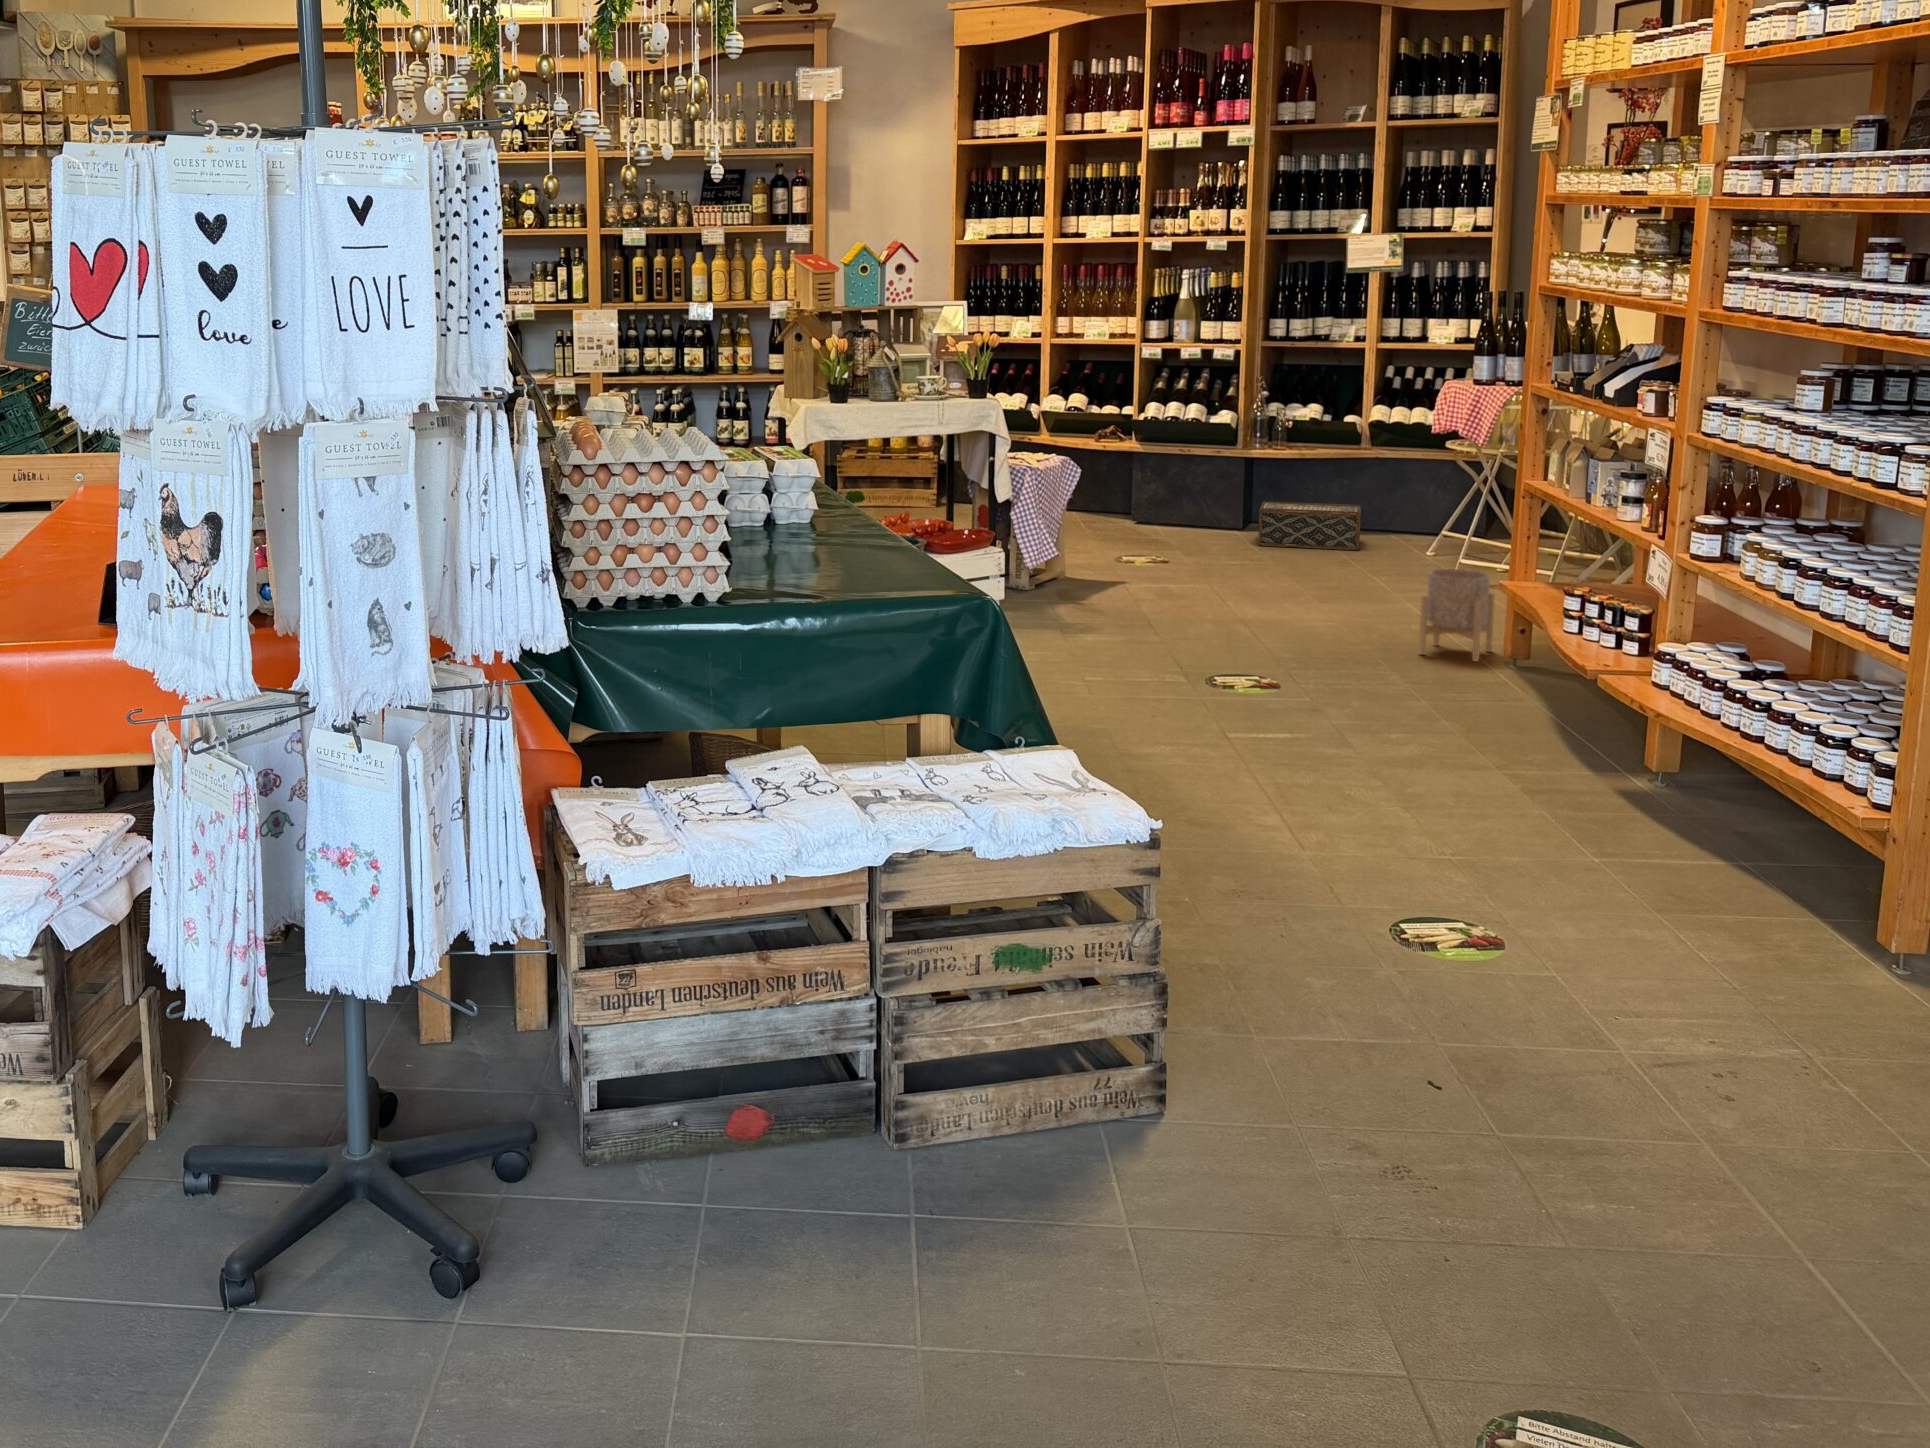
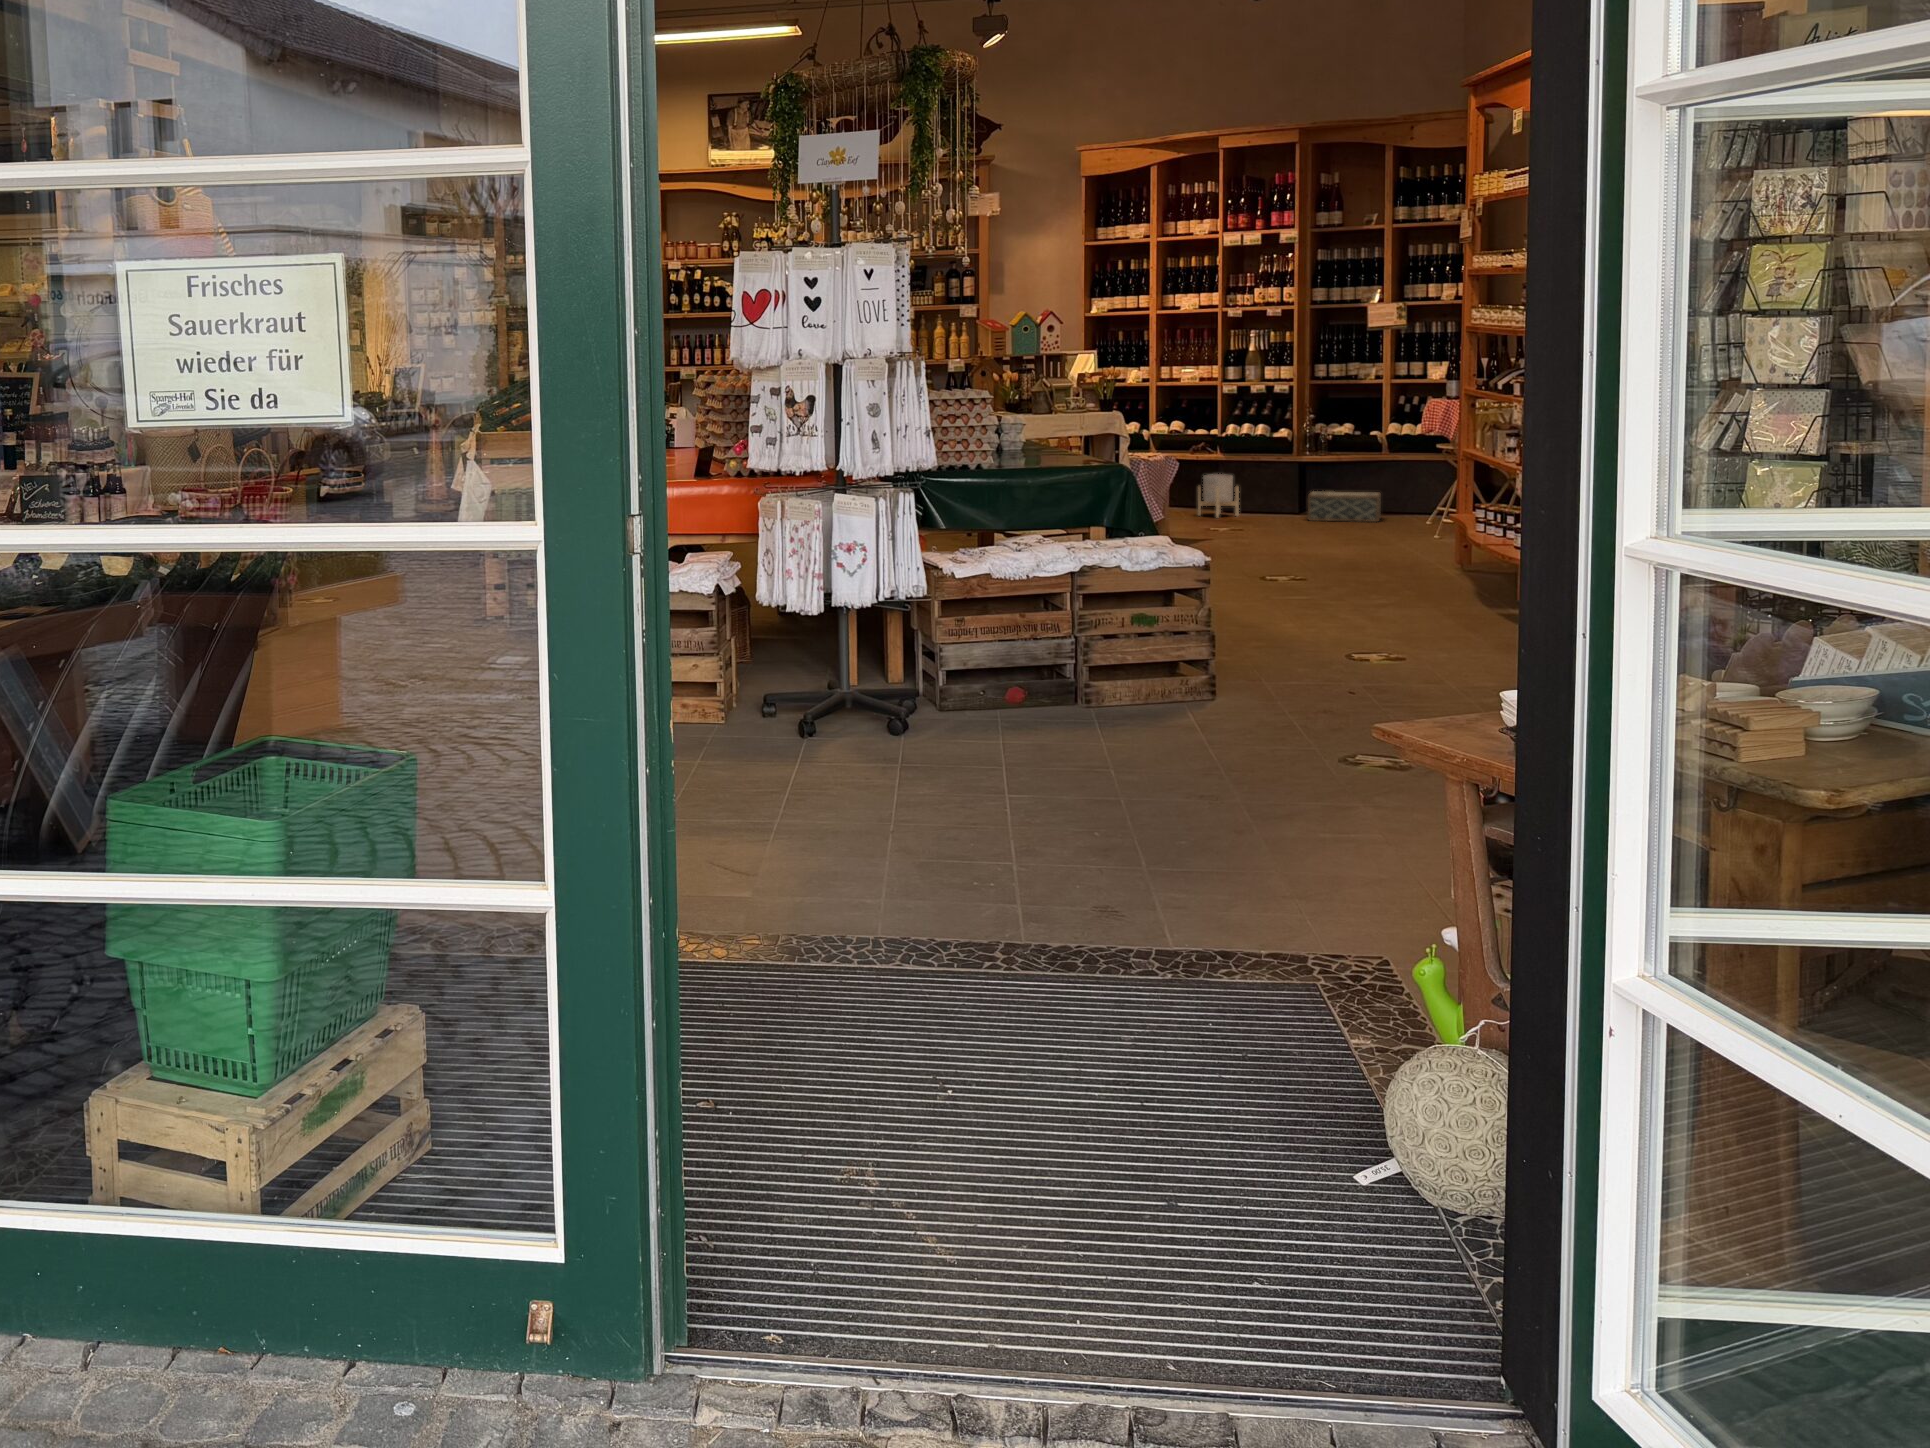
planter: present [1419,569,1495,661] -> present [1198,474,1239,517]

